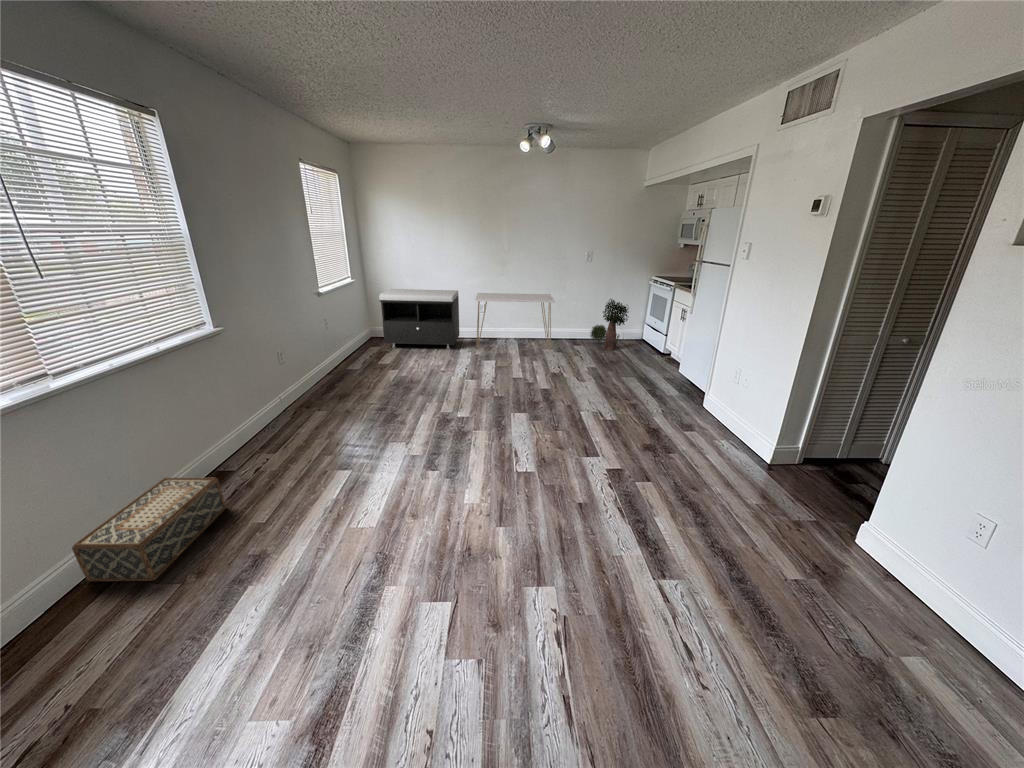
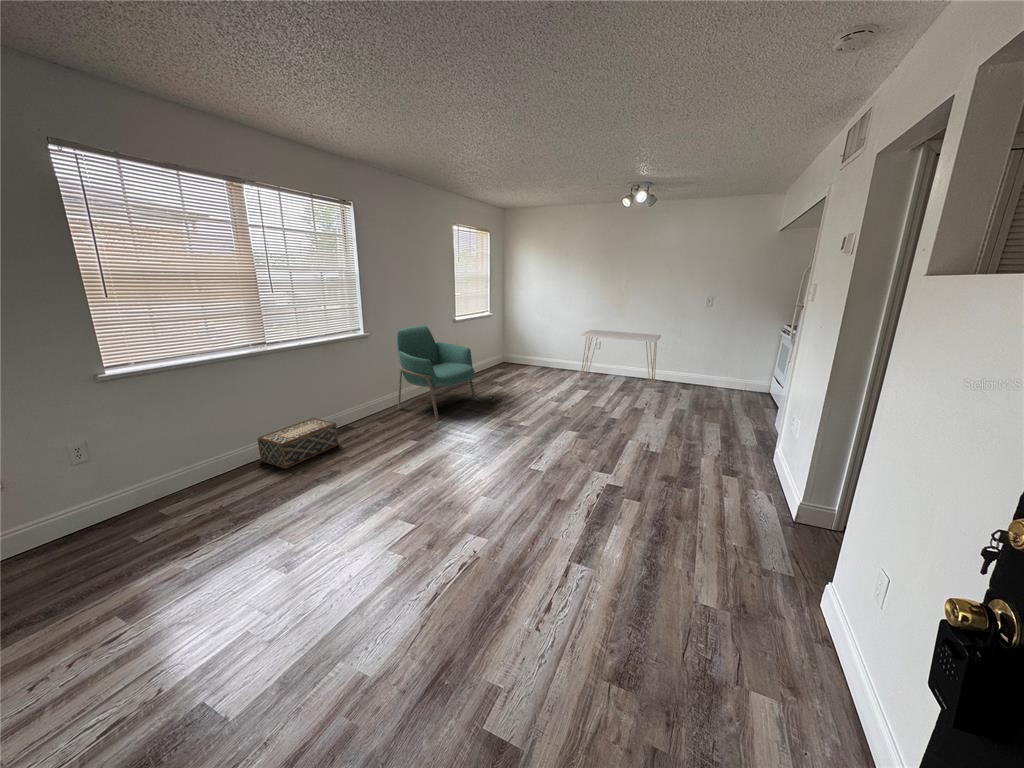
storage bench: present [379,289,459,349] -> none [505,322,574,376]
potted plant: present [590,299,629,350] -> none [700,343,744,397]
armchair: none [263,306,382,432] -> present [397,326,476,420]

